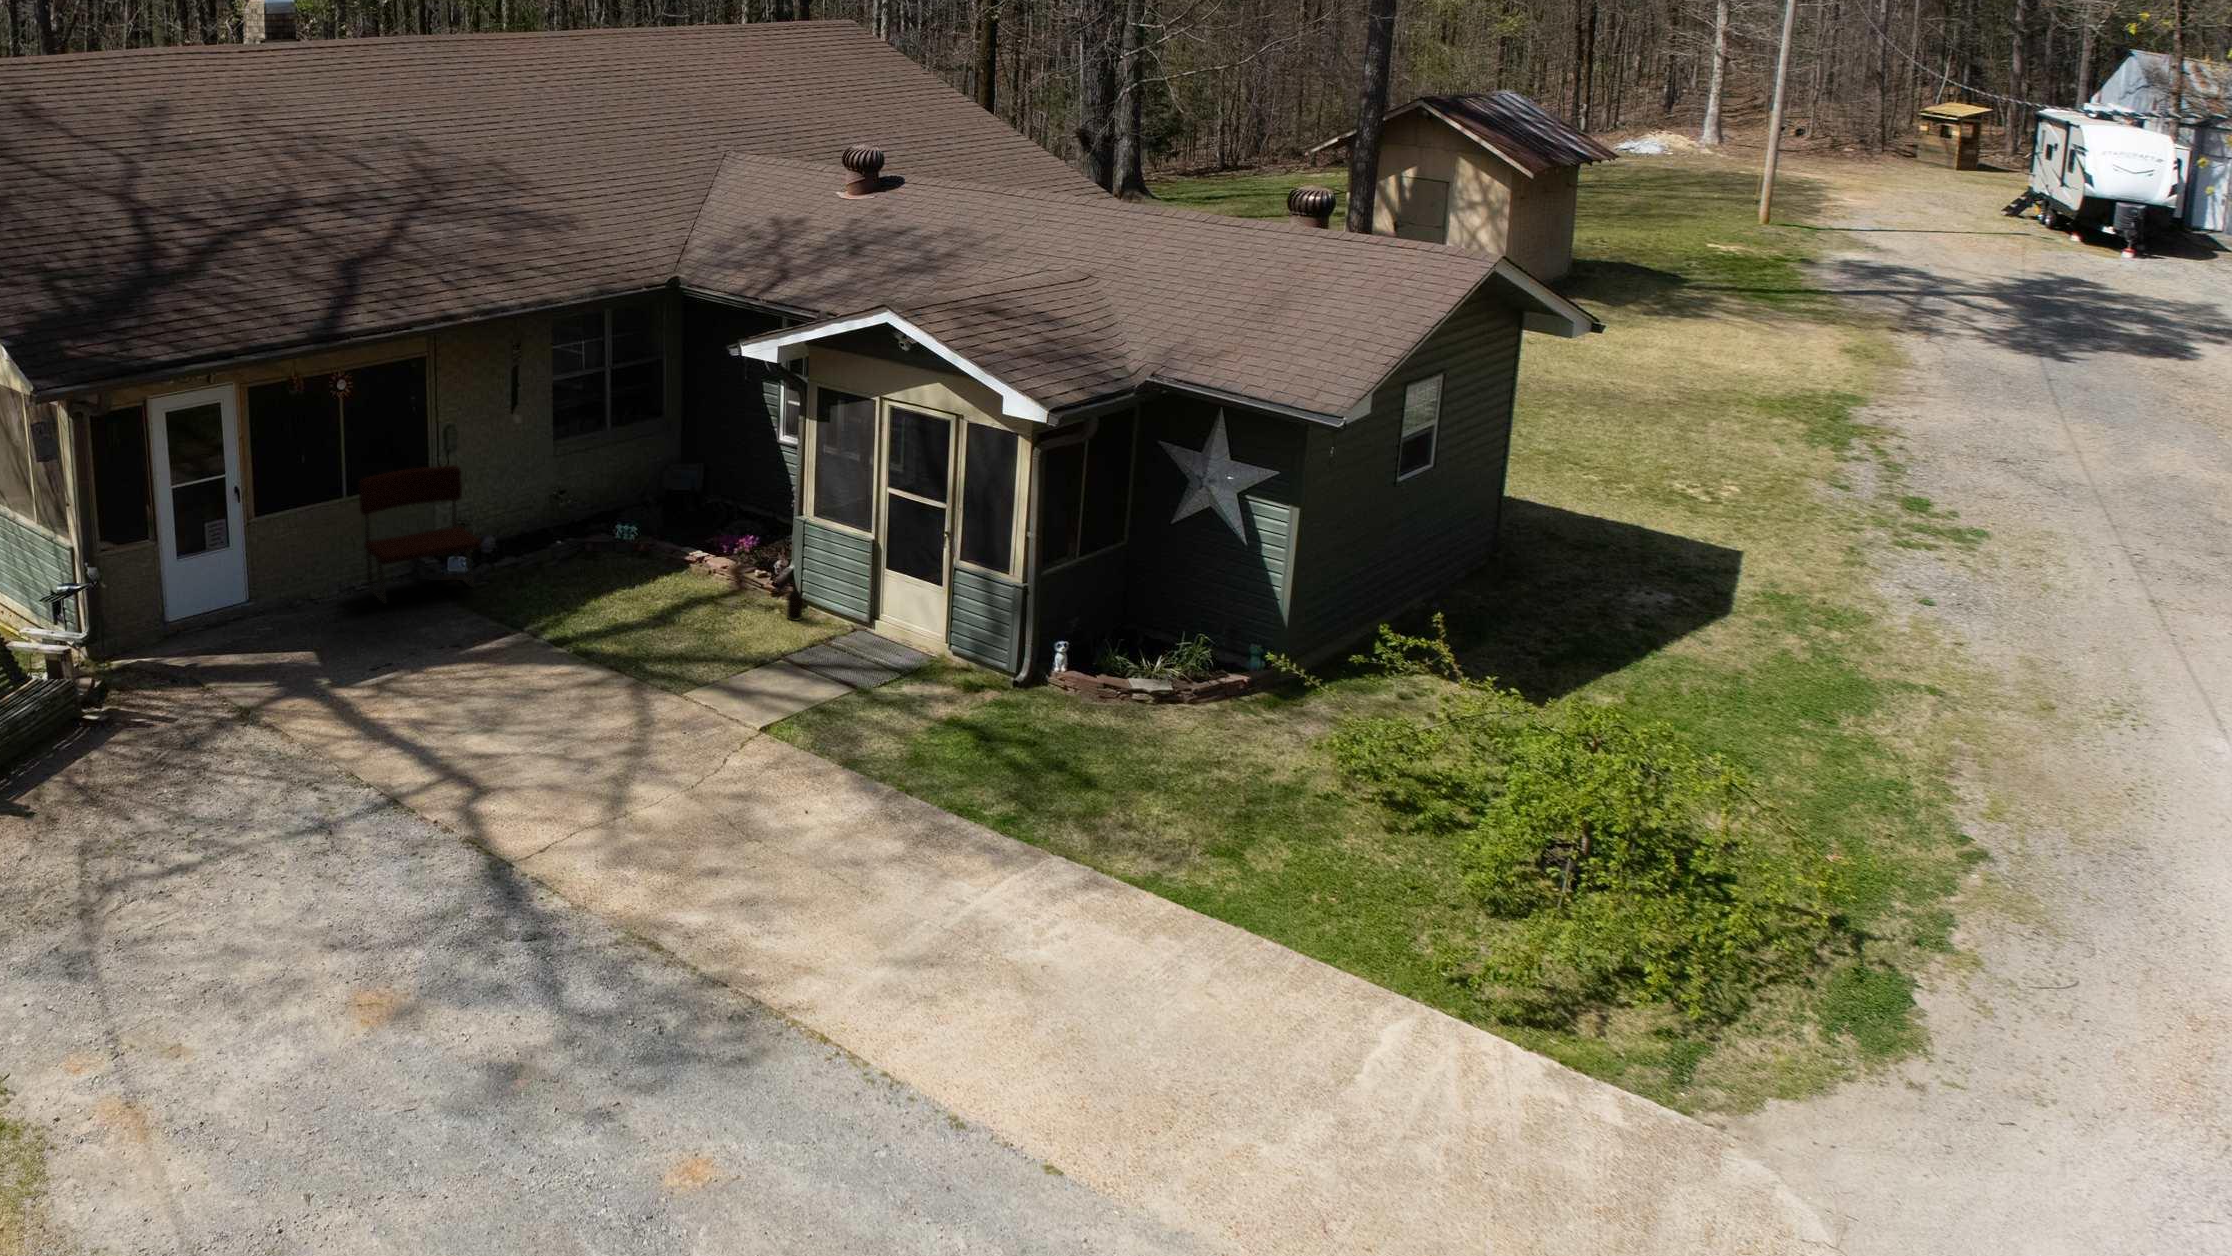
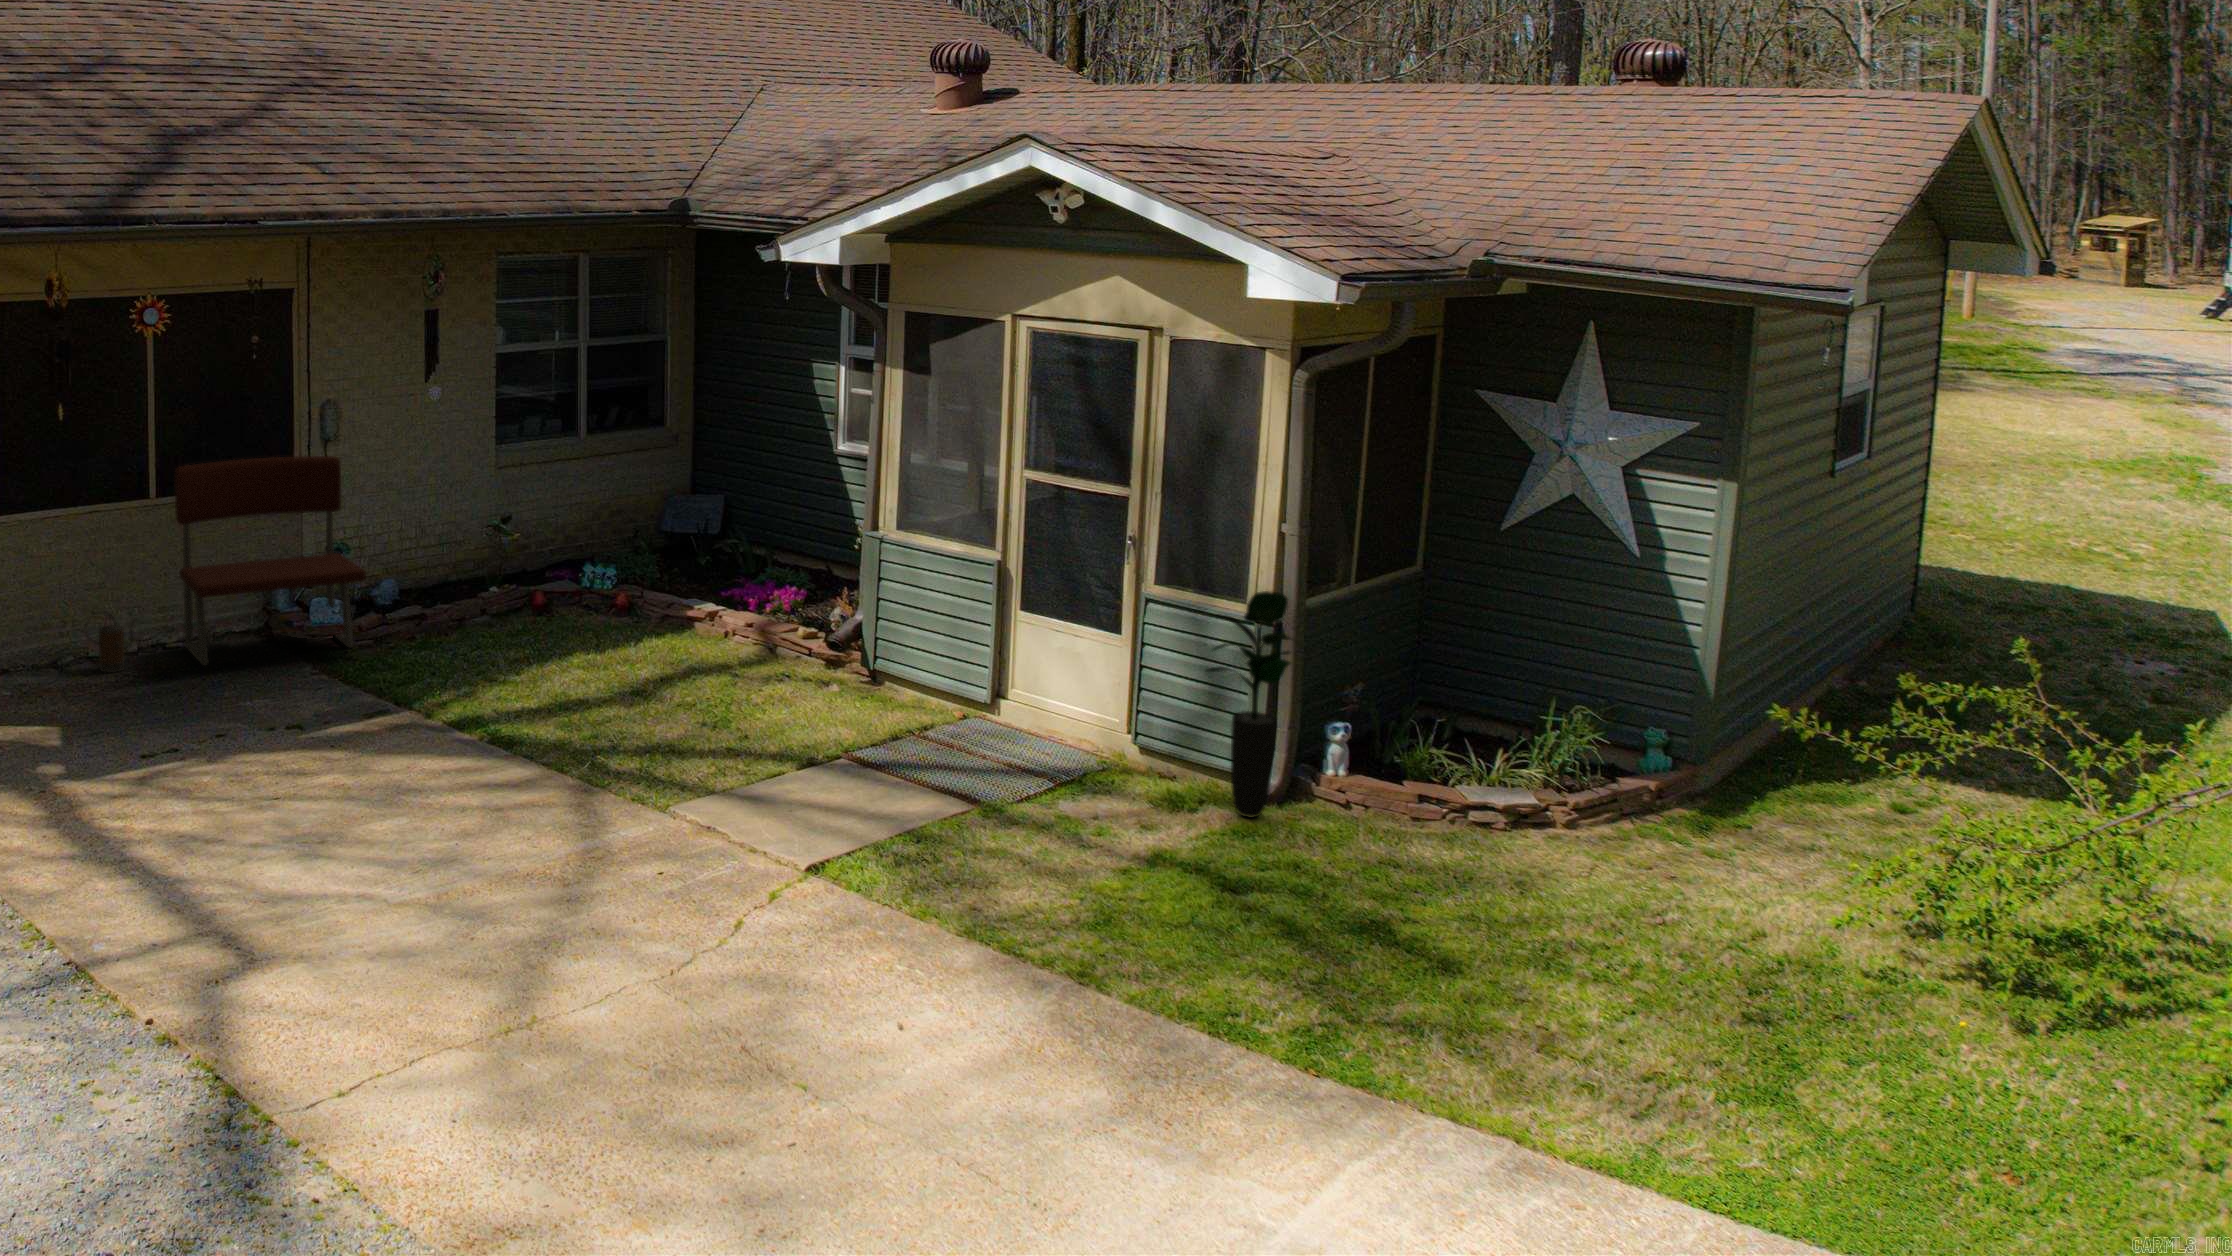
potted plant: none [984,572,1041,697] -> present [1208,591,1304,817]
watering can: present [786,590,806,621] -> present [84,612,137,673]

